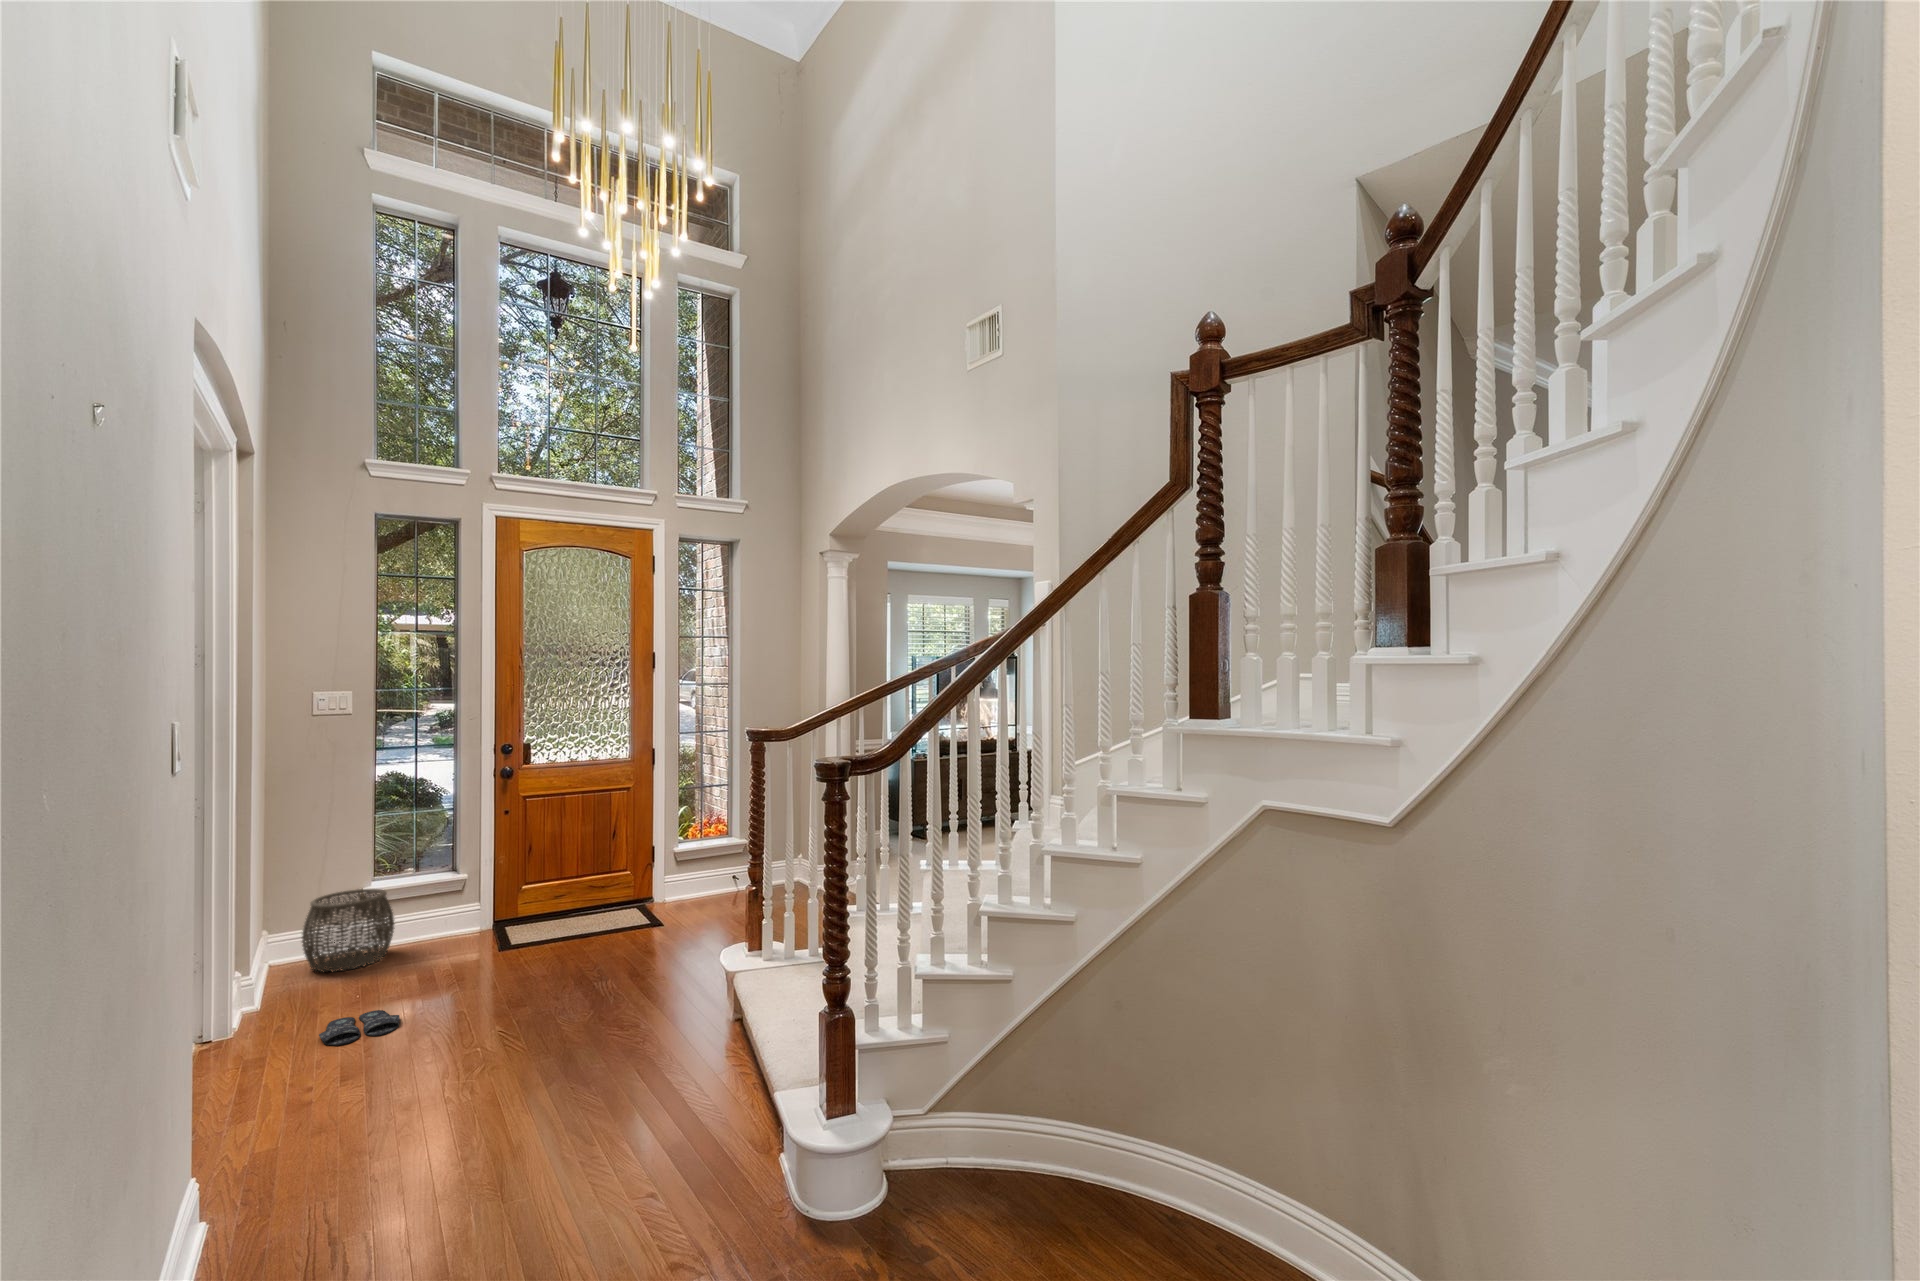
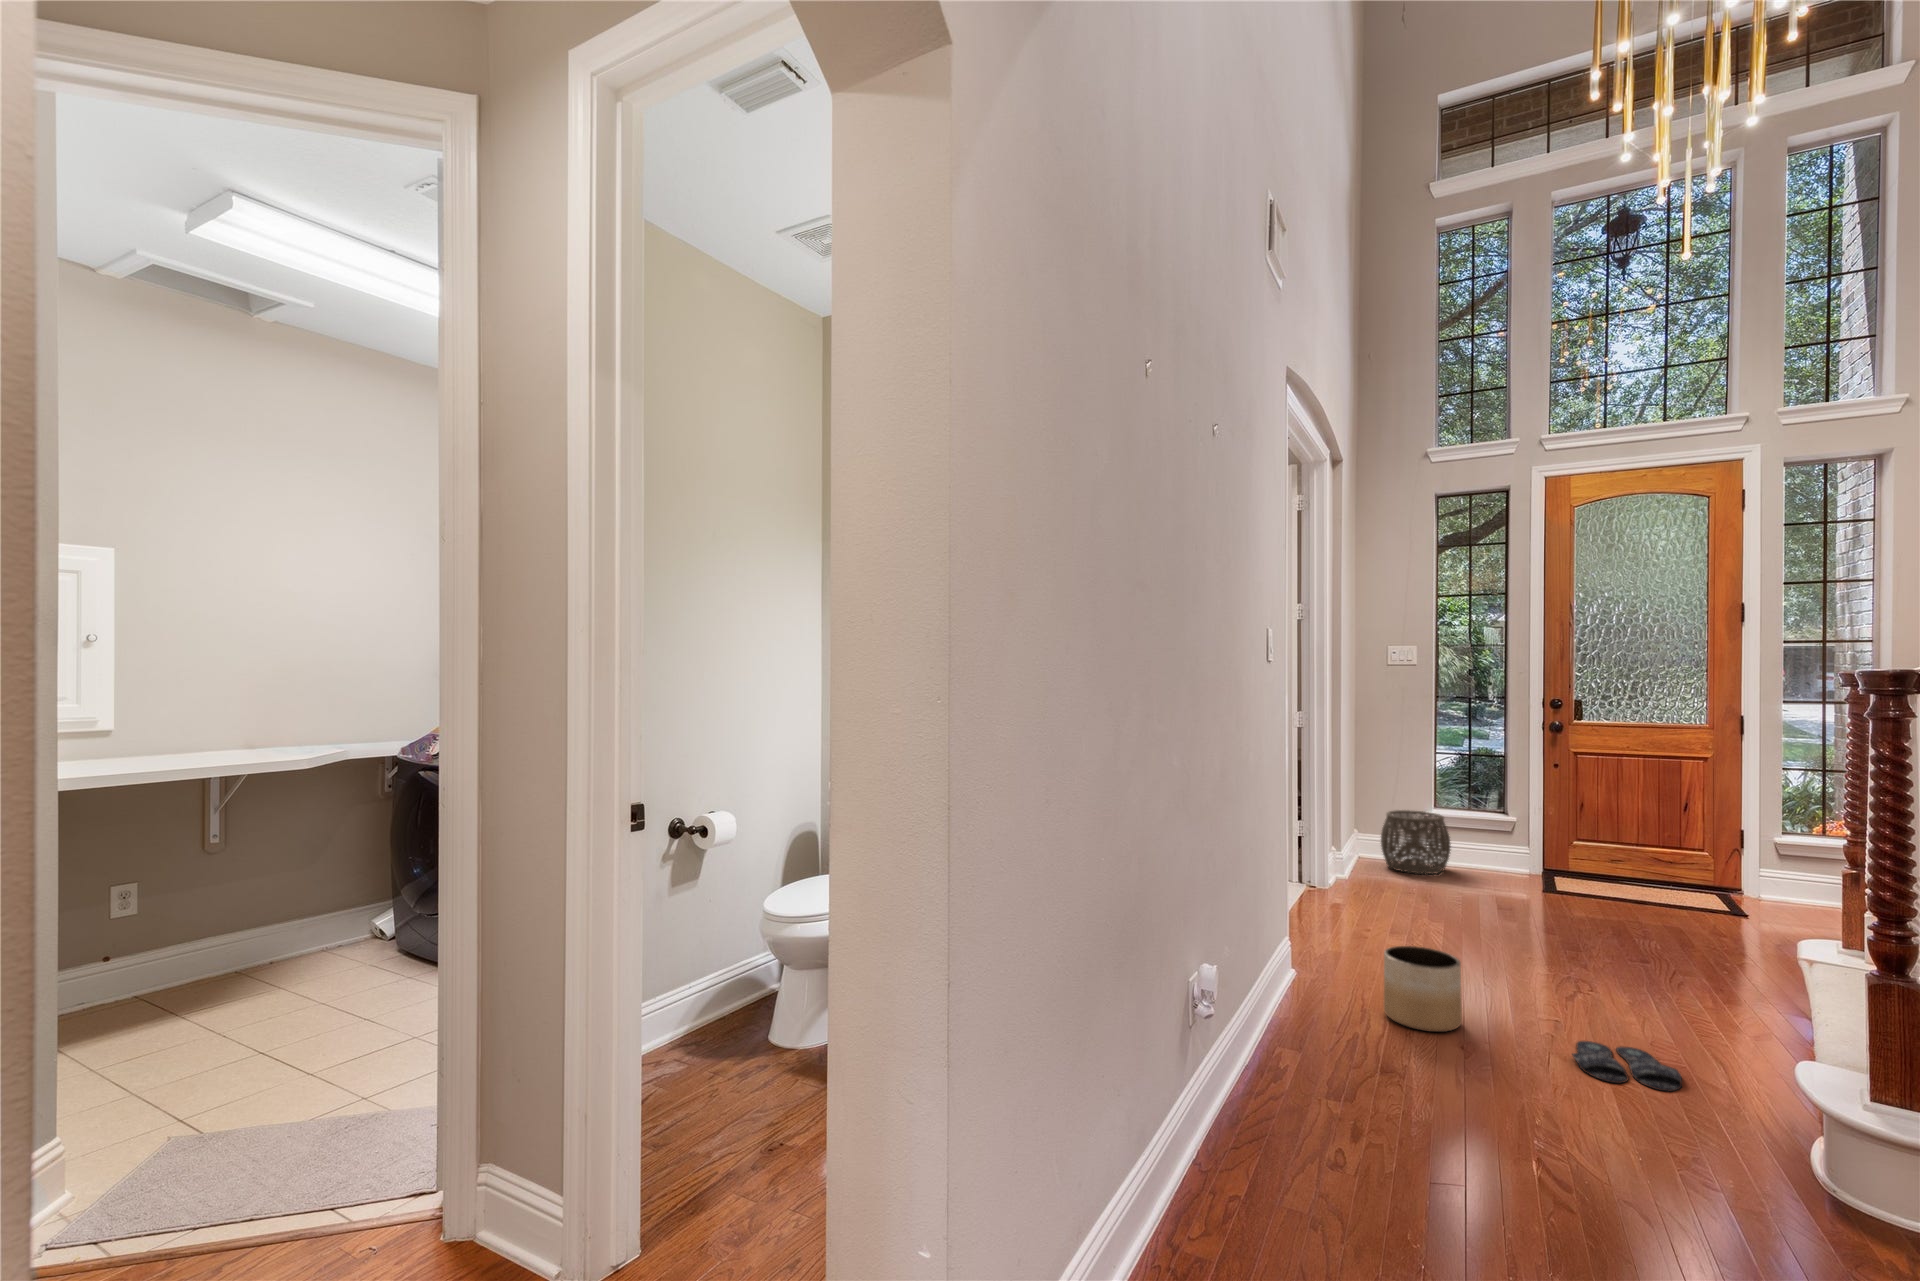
slippers: present [319,1010,400,1046] -> present [1572,1041,1682,1092]
planter: none [338,1107,447,1238] -> present [1384,946,1462,1032]

